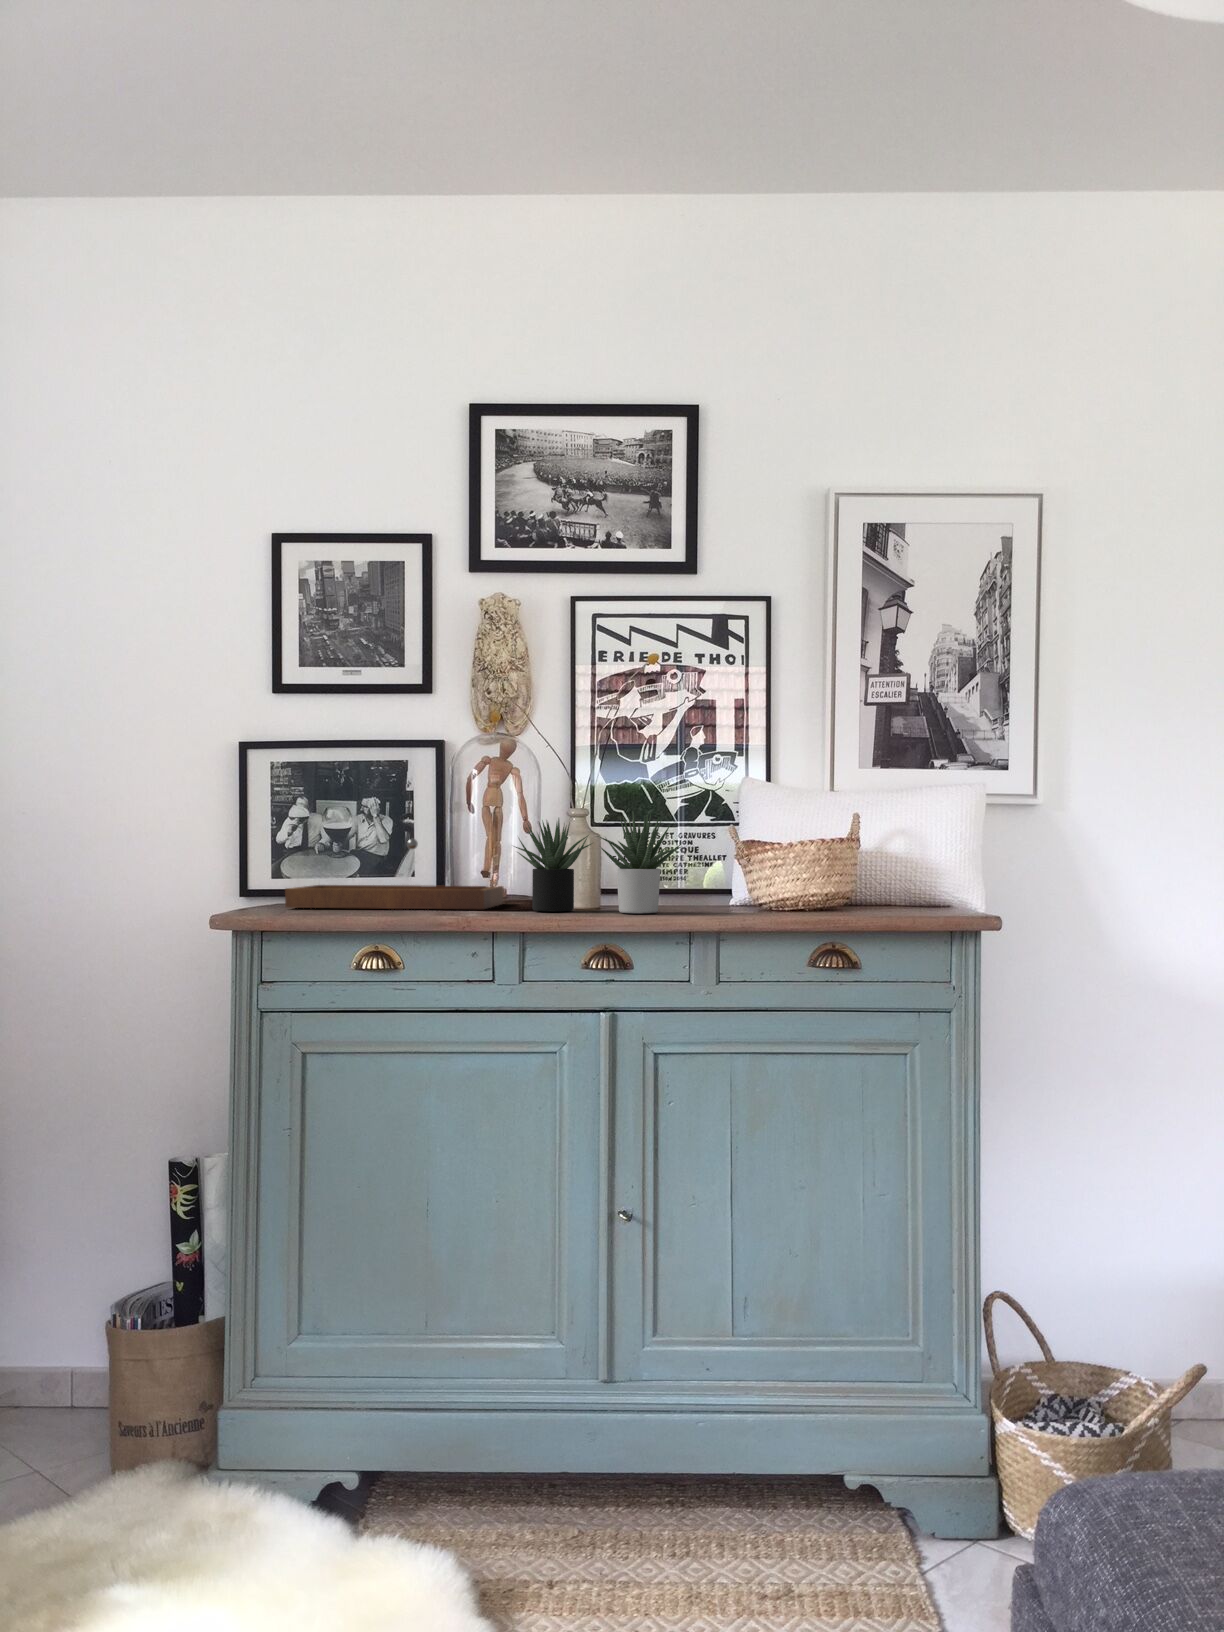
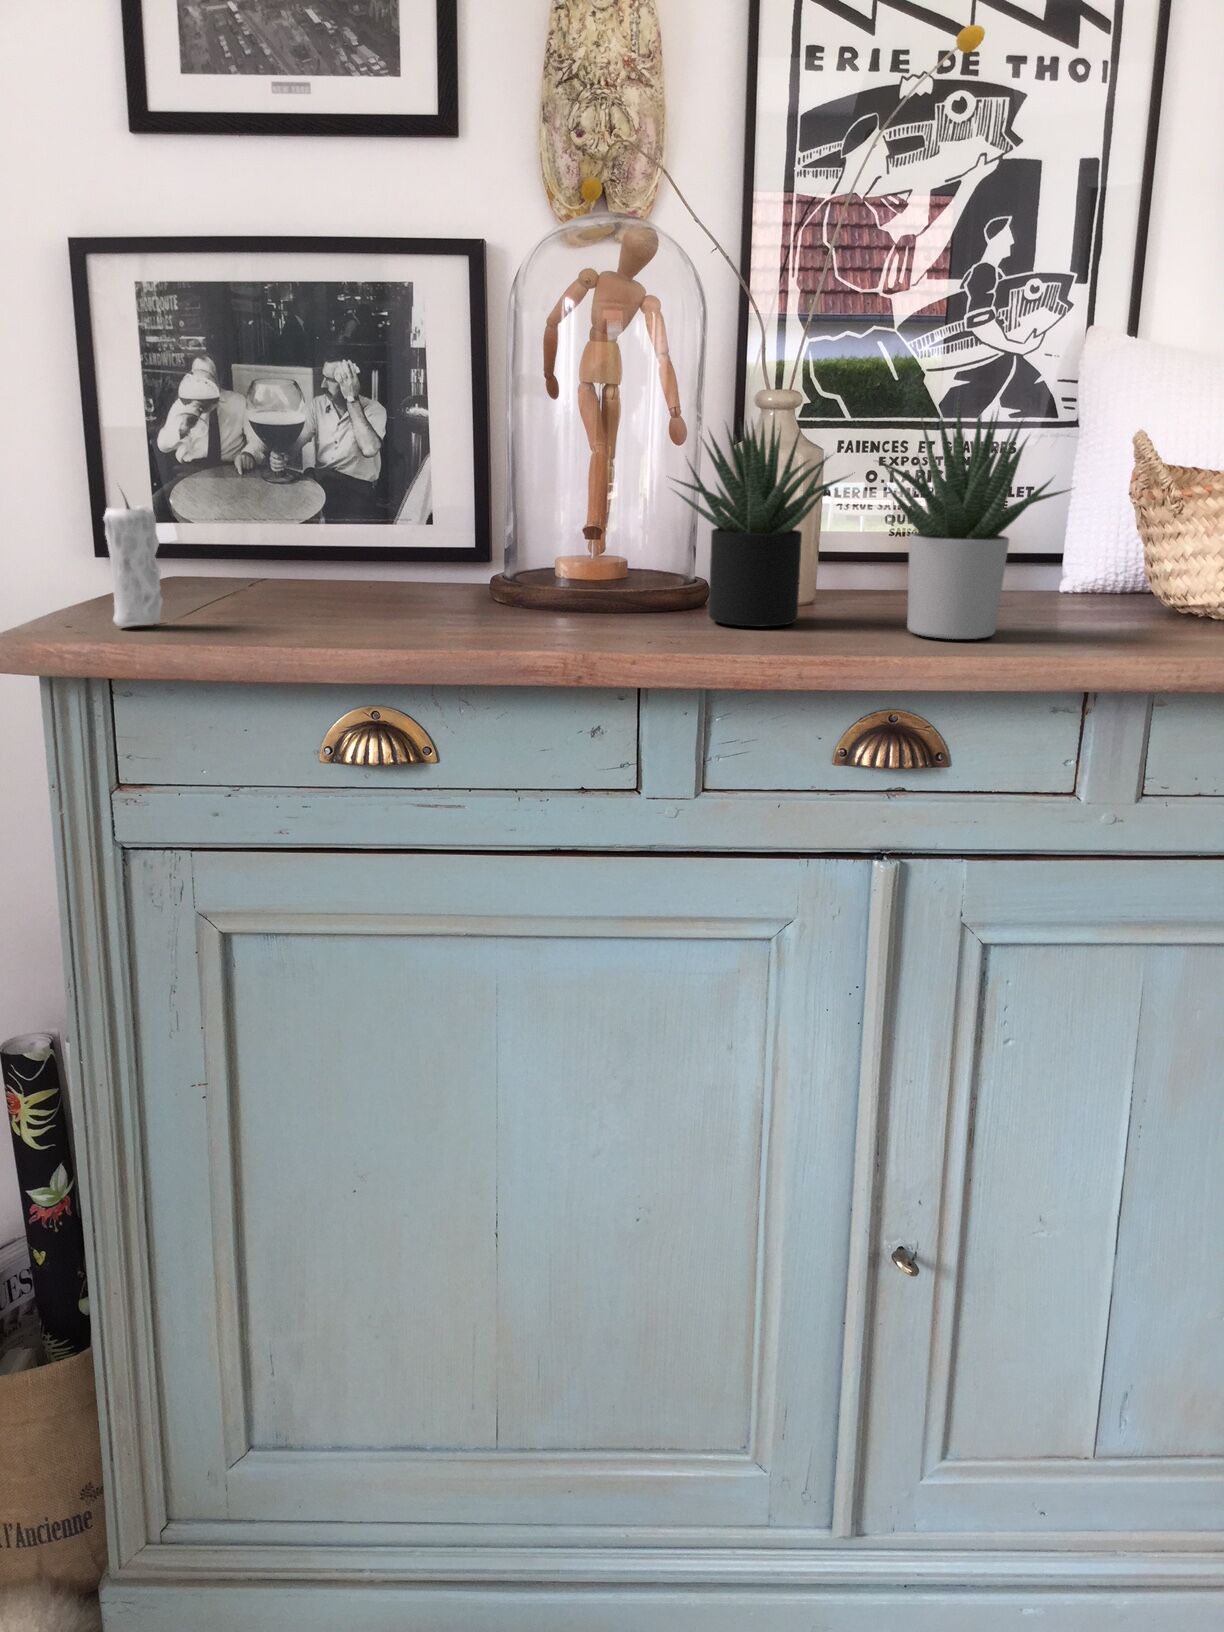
tray: present [285,839,503,909] -> none [174,452,616,613]
candle: none [259,849,282,913] -> present [103,493,163,626]

